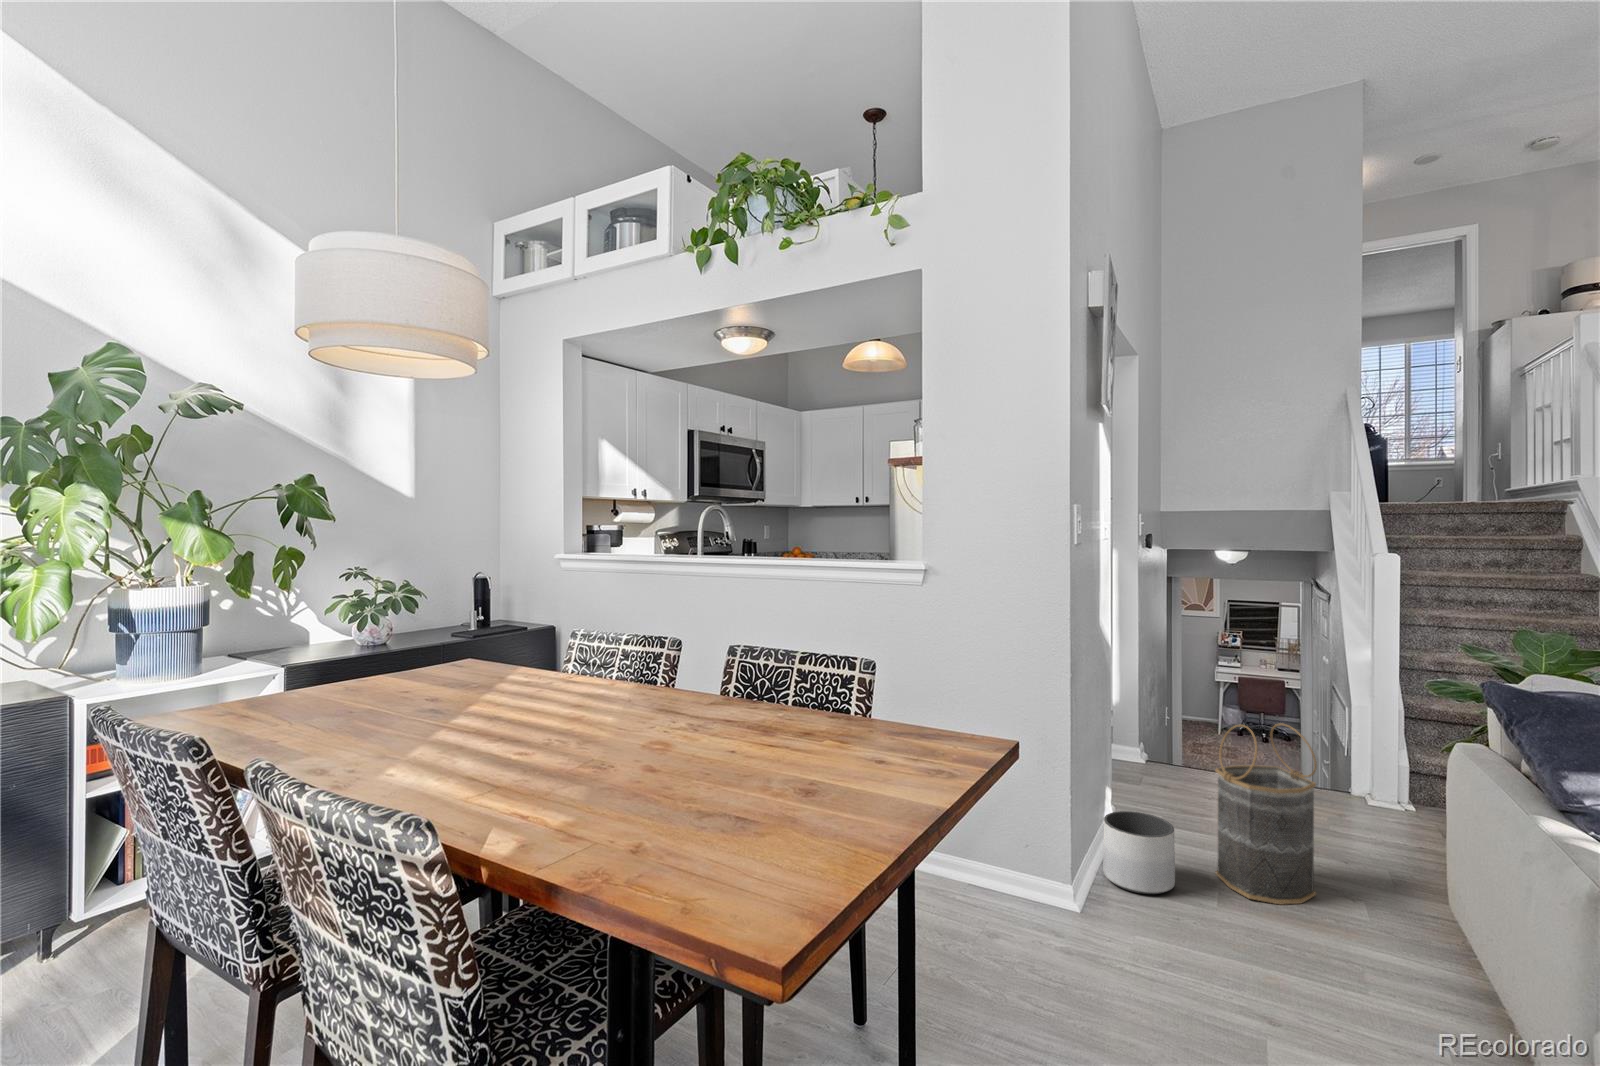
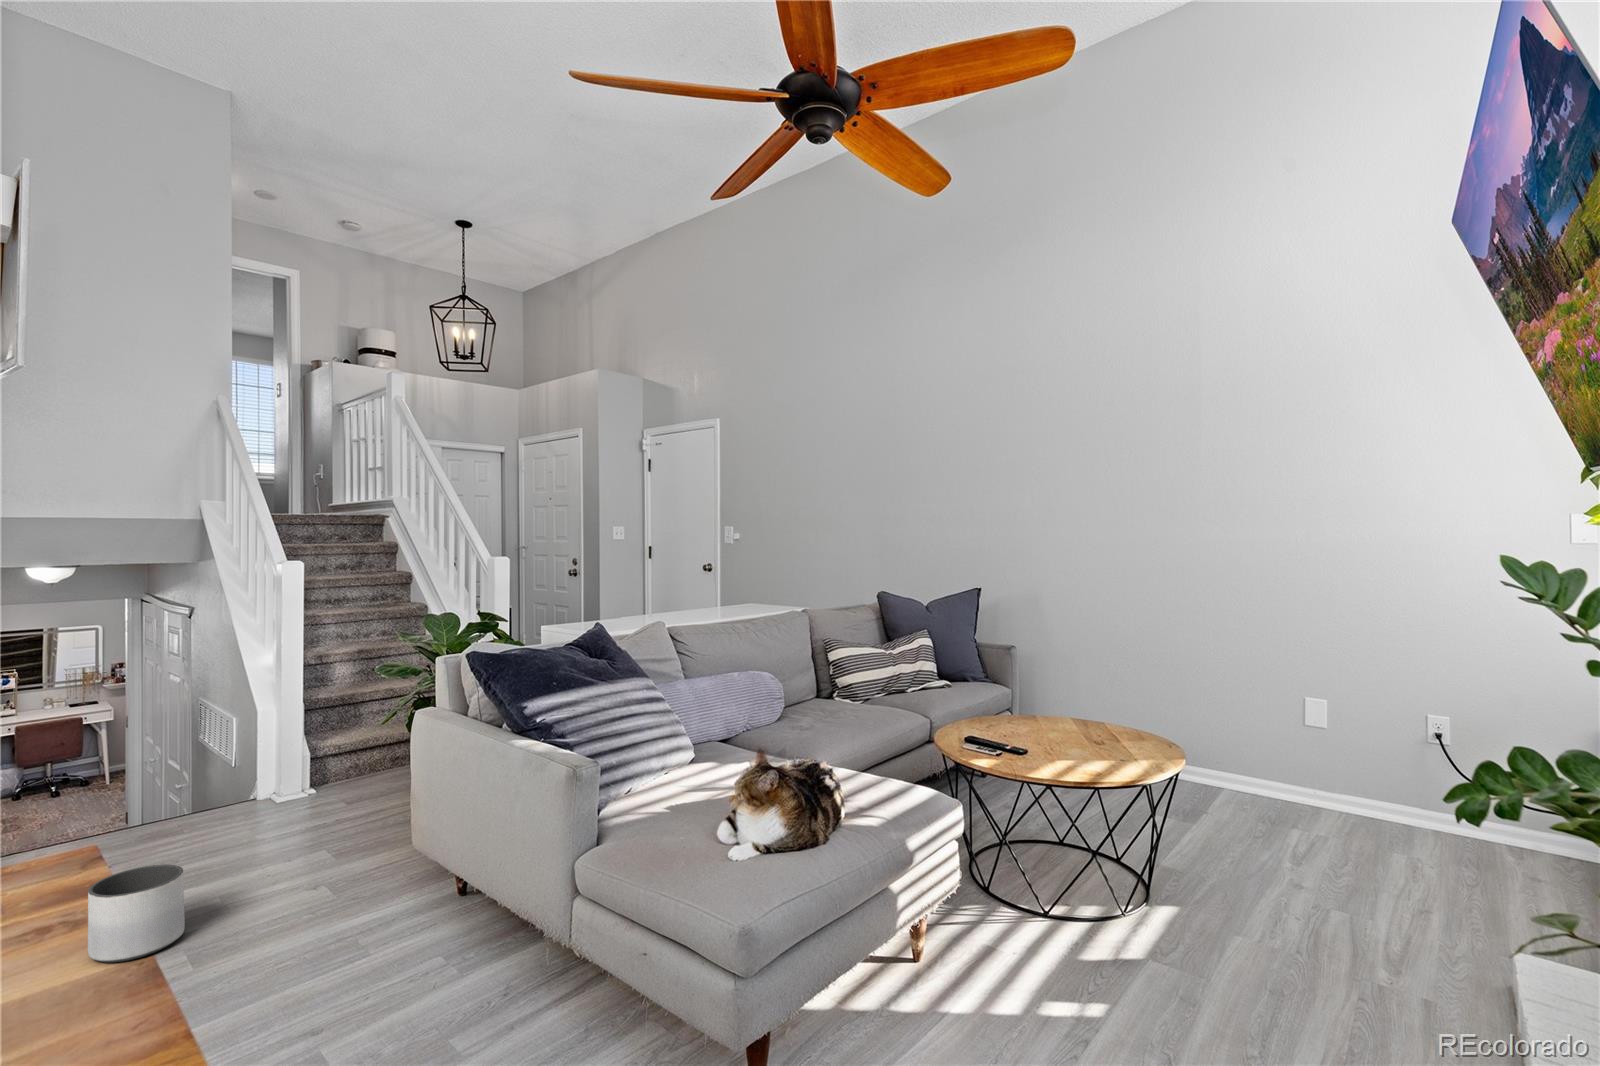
basket: present [1216,723,1317,904] -> none [214,725,311,903]

